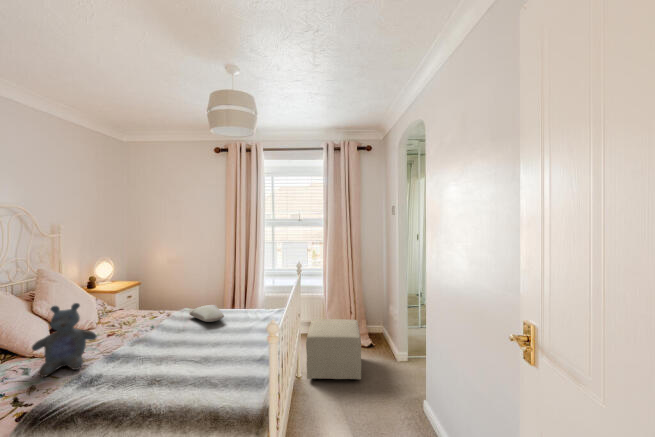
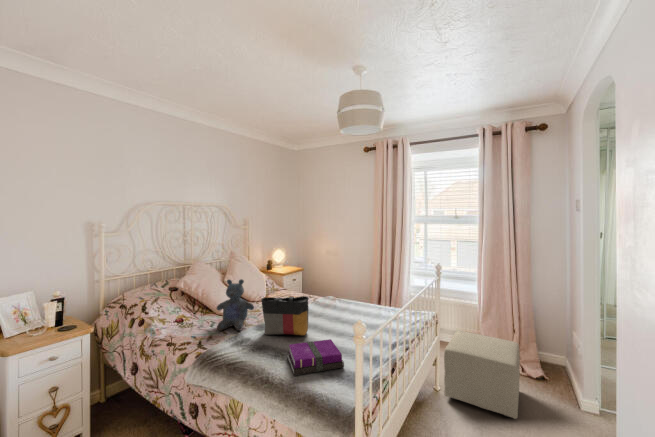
pillow: present [189,305,224,322] -> none [329,296,355,312]
tote bag: none [114,310,181,365] -> present [261,296,309,336]
notebook: none [165,350,236,397] -> present [287,339,344,376]

